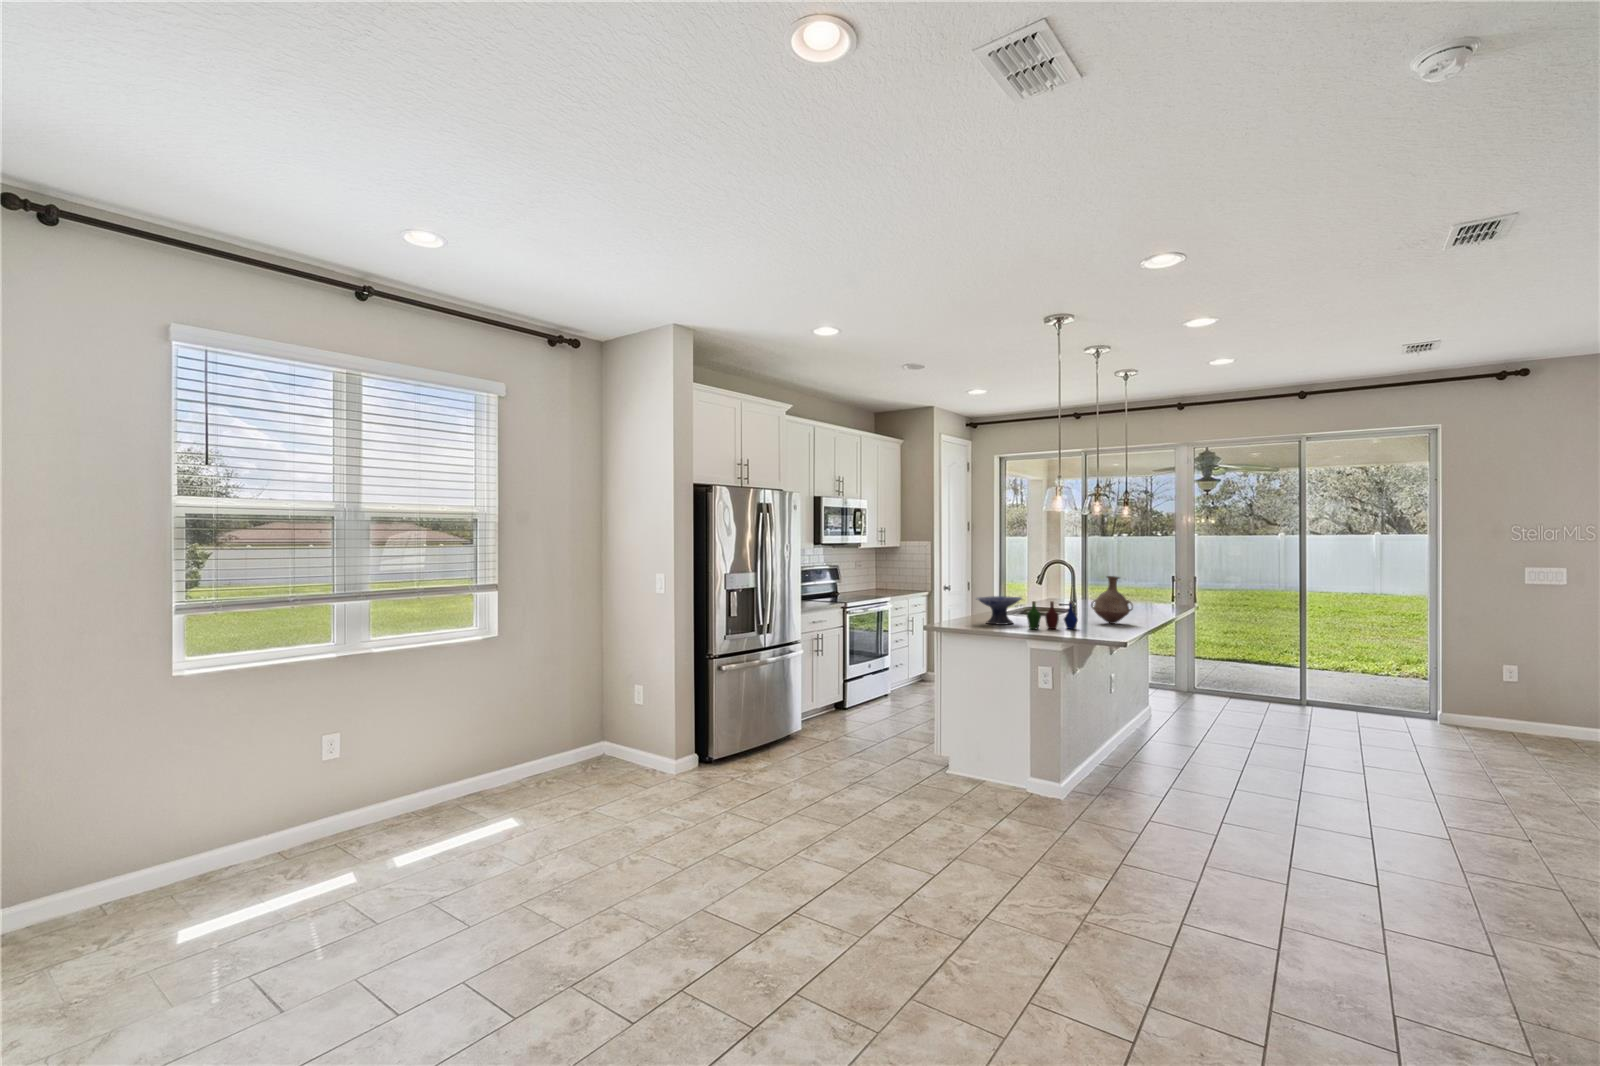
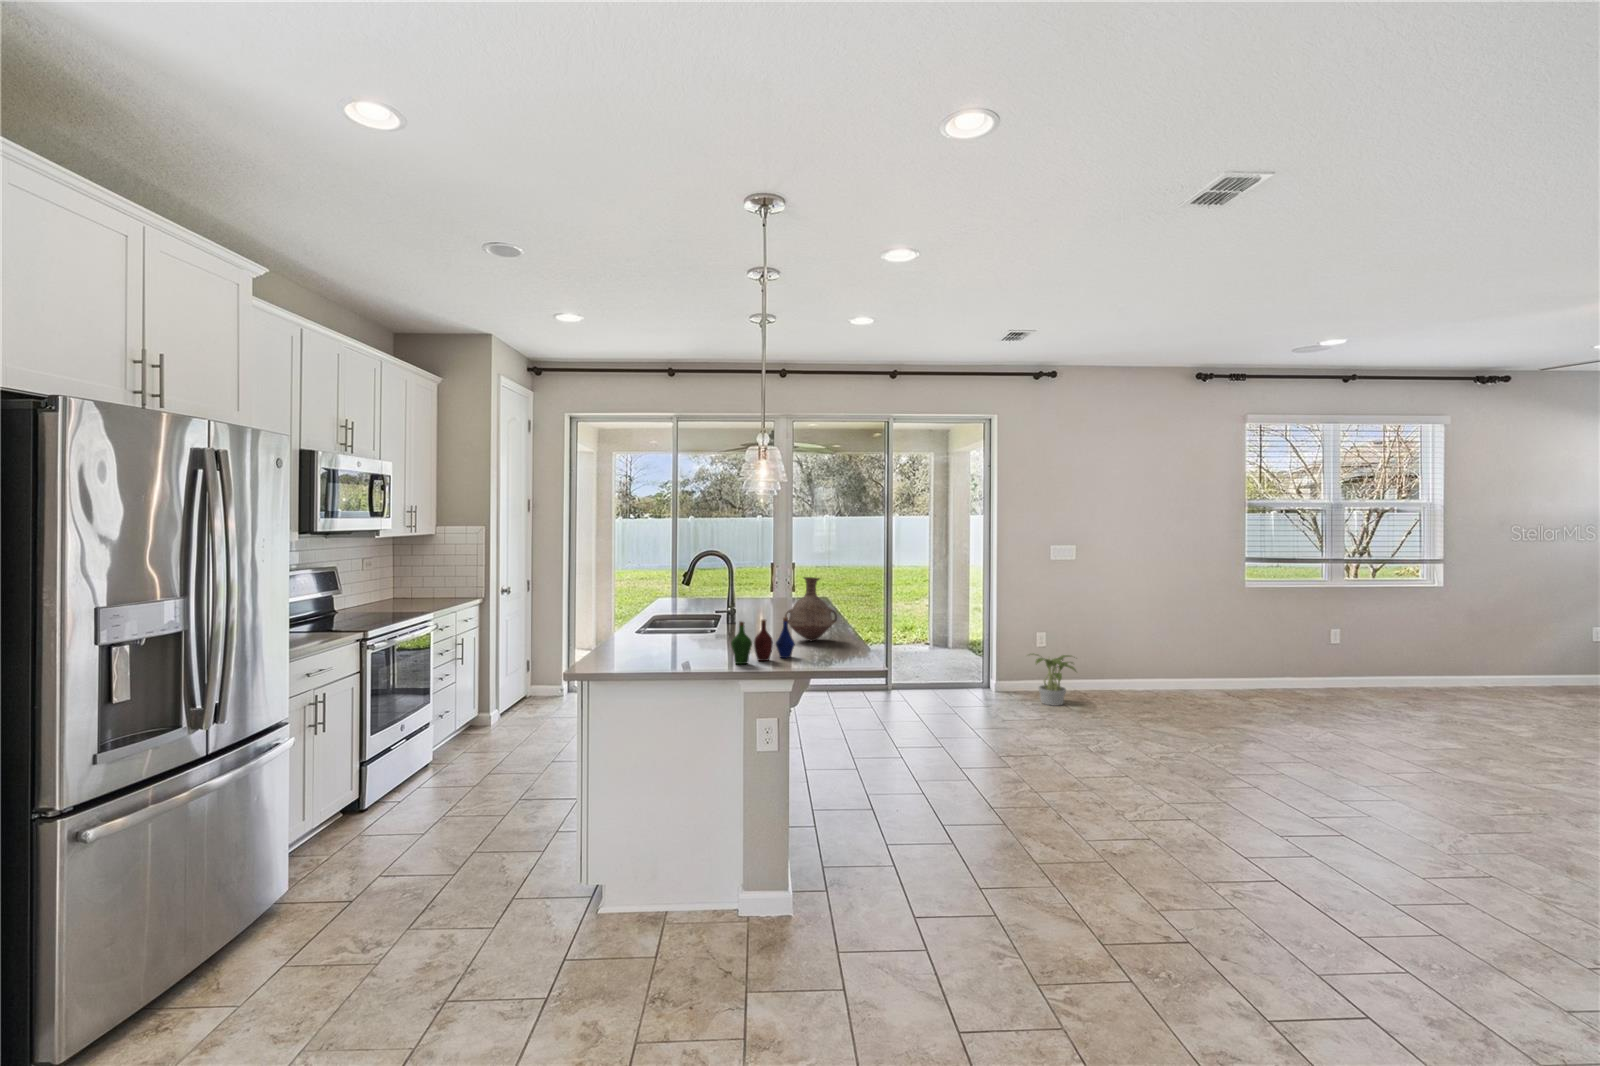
decorative bowl: present [977,596,1022,625] -> none [635,613,707,659]
potted plant: none [1479,681,1561,744] -> present [1031,653,1076,706]

